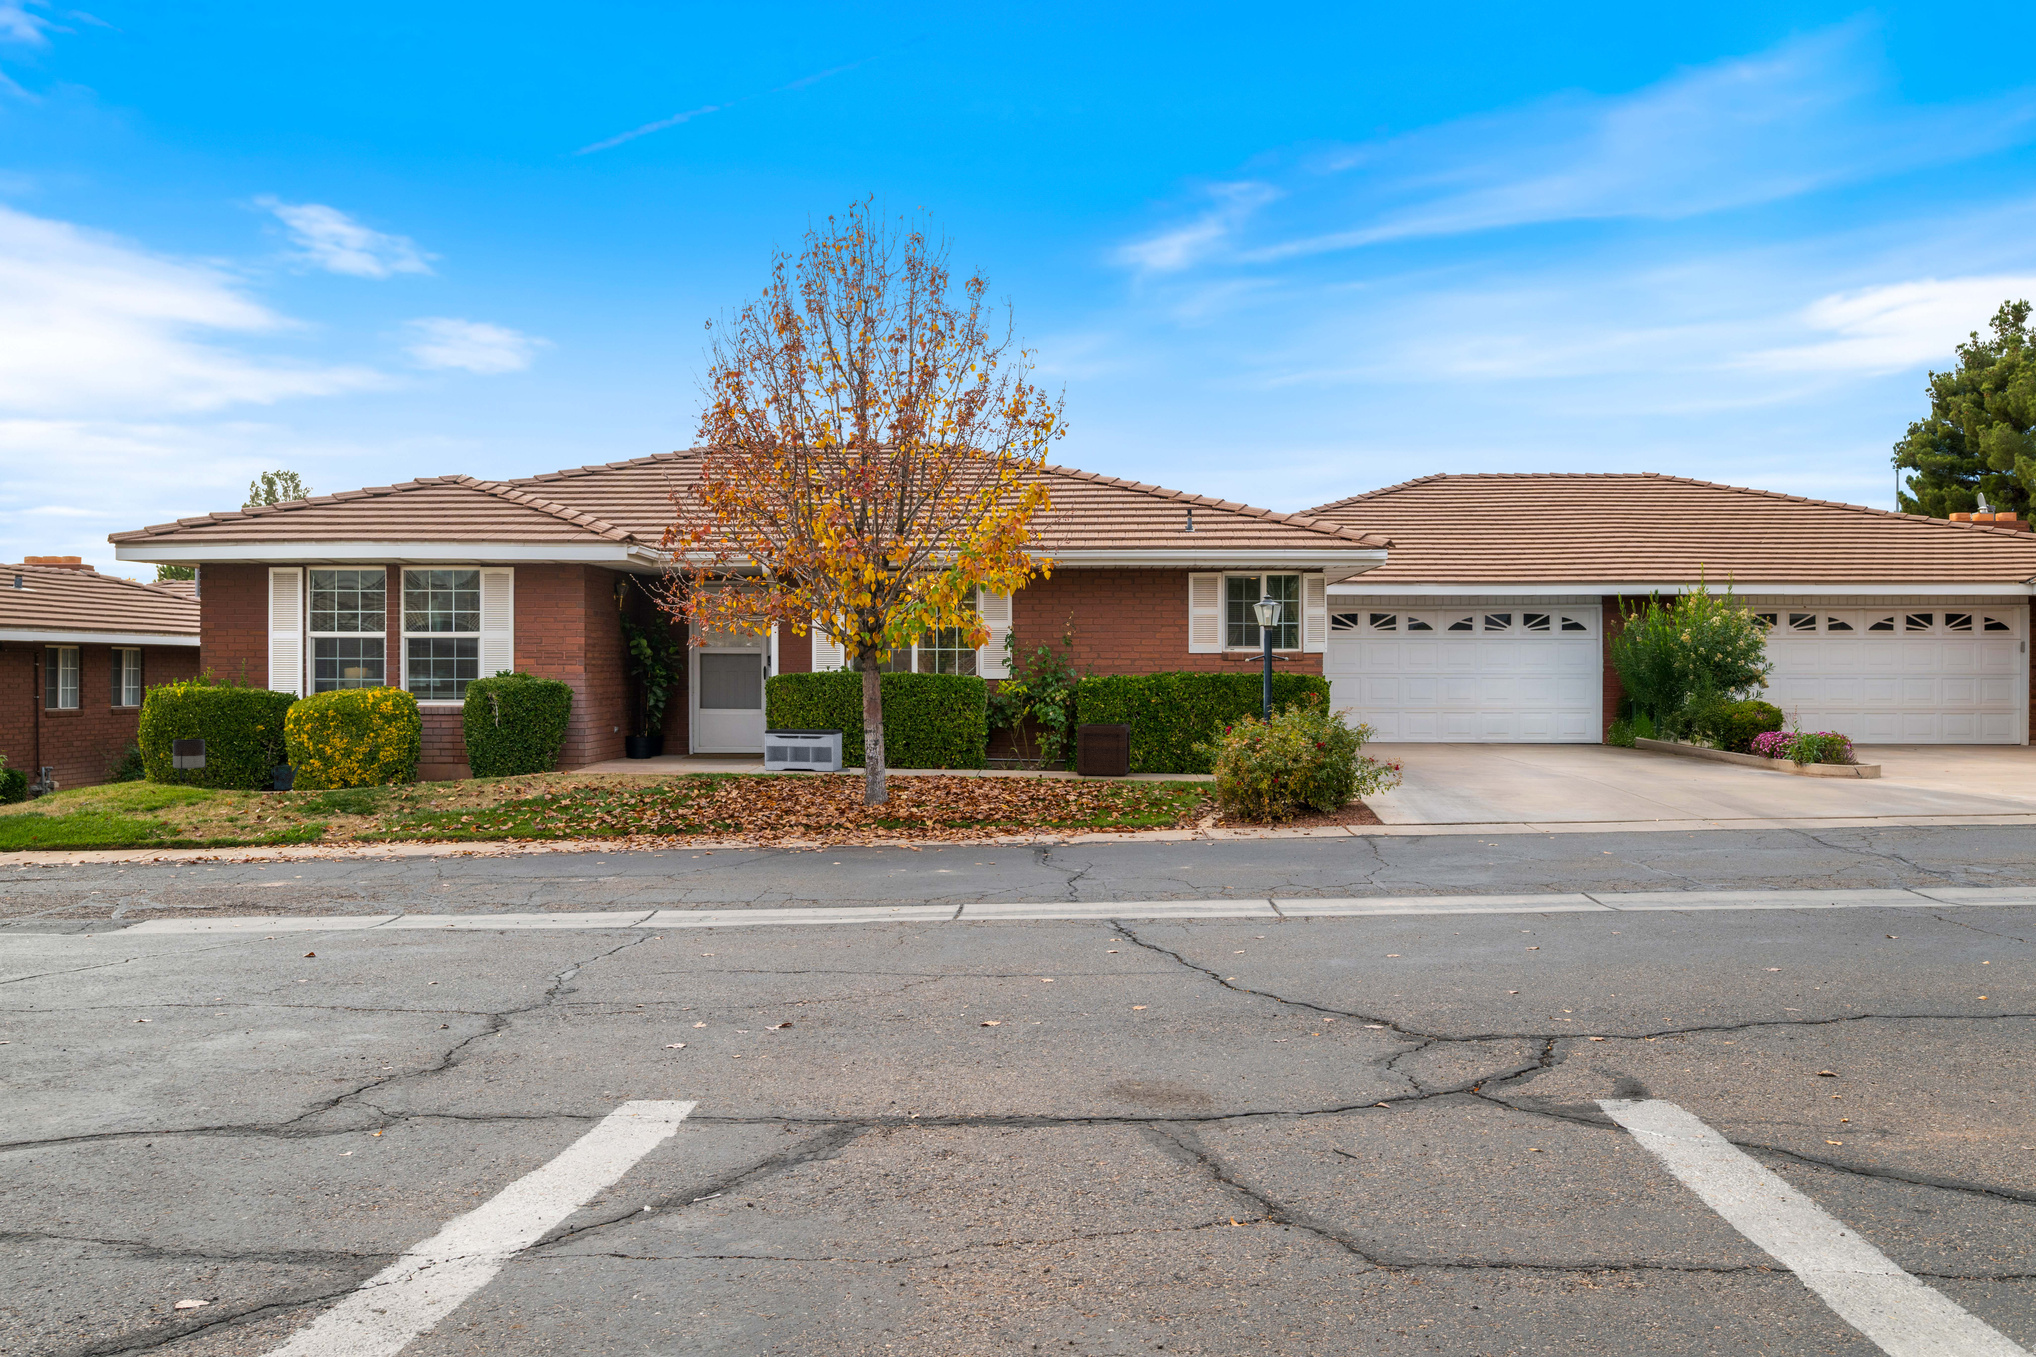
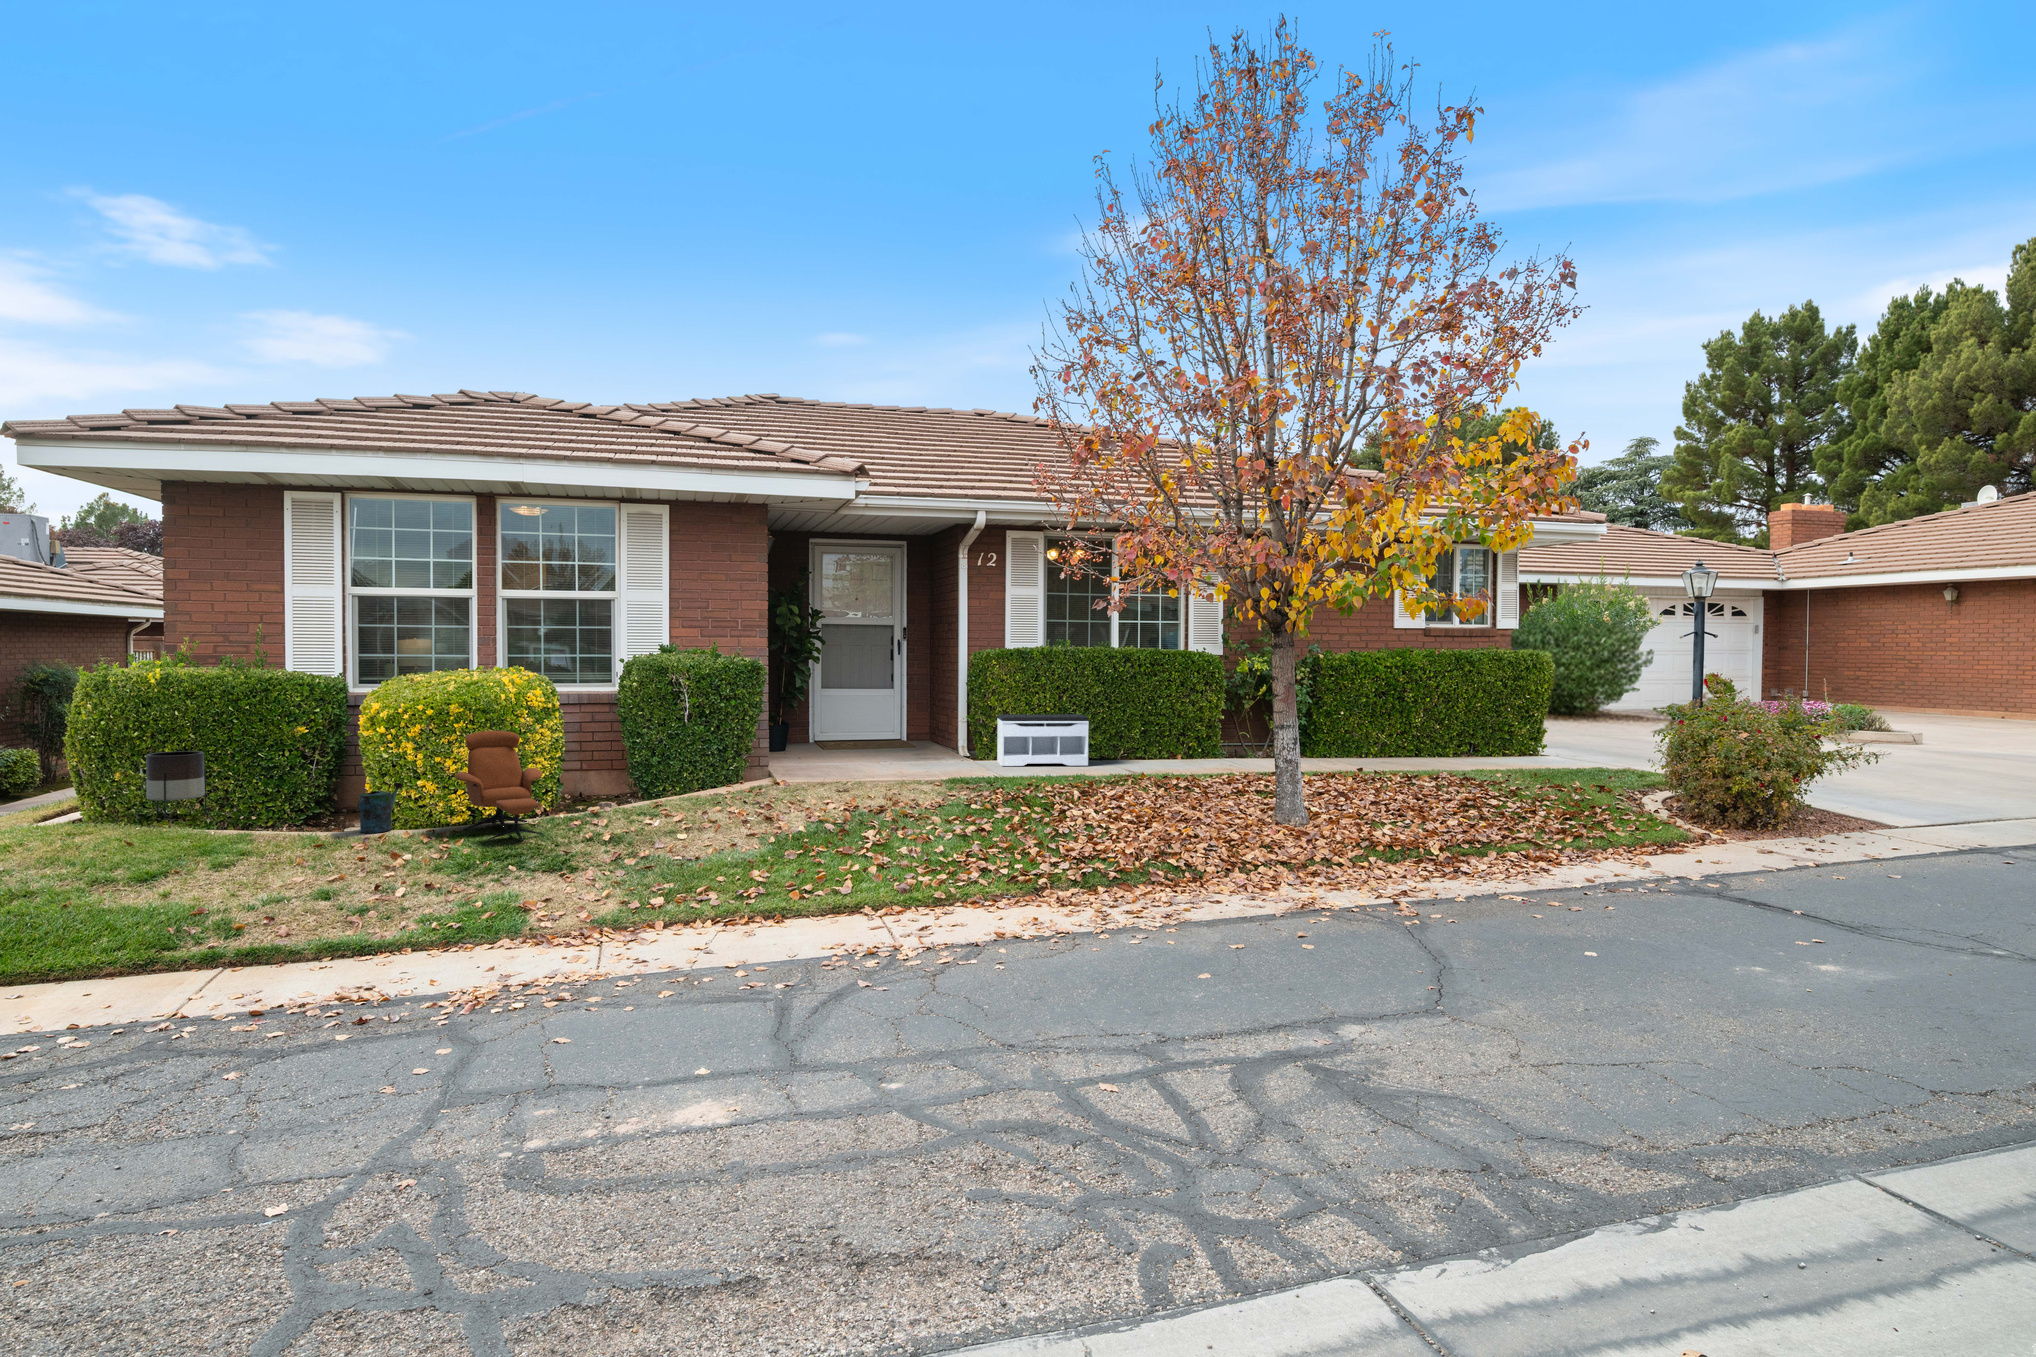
wooden crate: present [1077,724,1130,776] -> none [1335,702,1412,761]
lounge chair: none [325,729,379,796] -> present [455,731,543,841]

